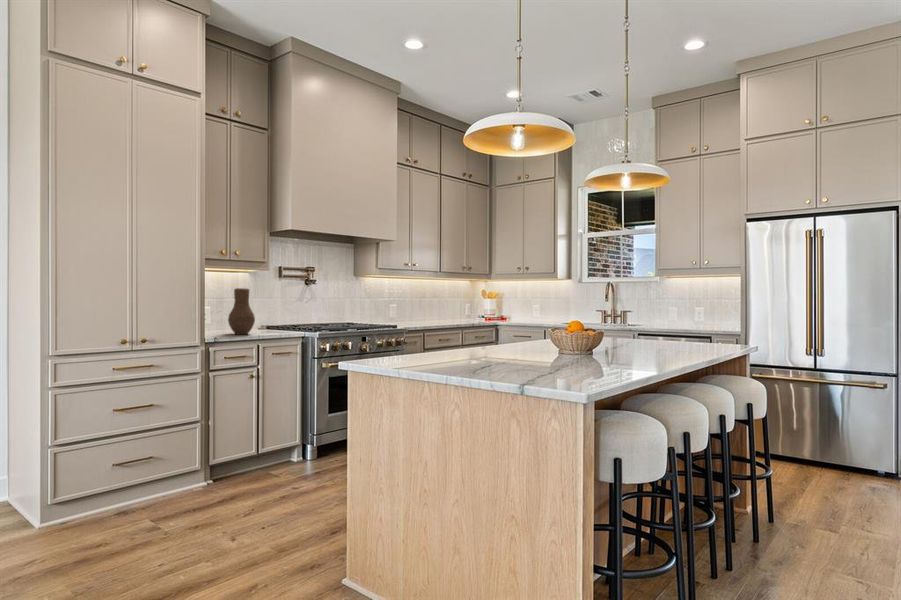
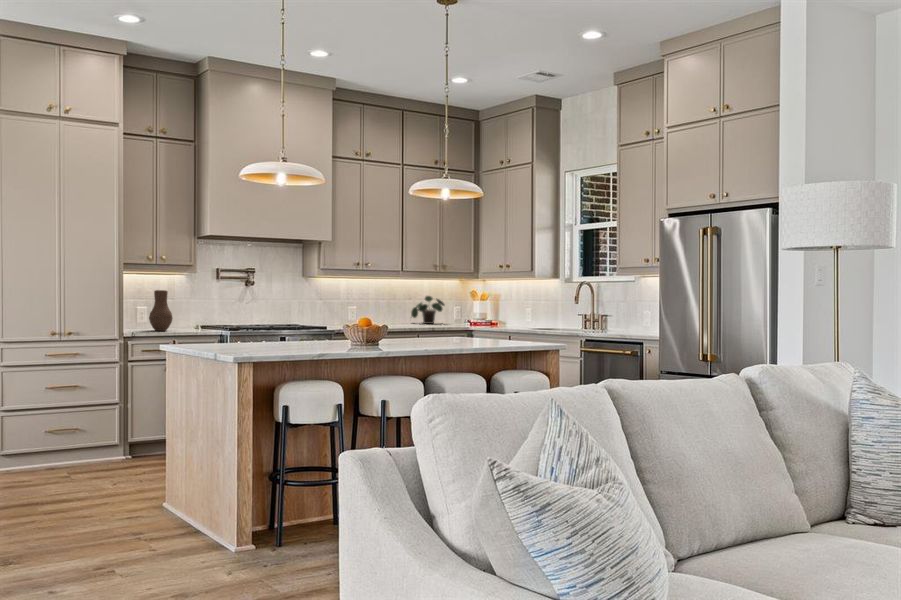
potted plant: none [436,295,467,320] -> present [411,296,445,324]

